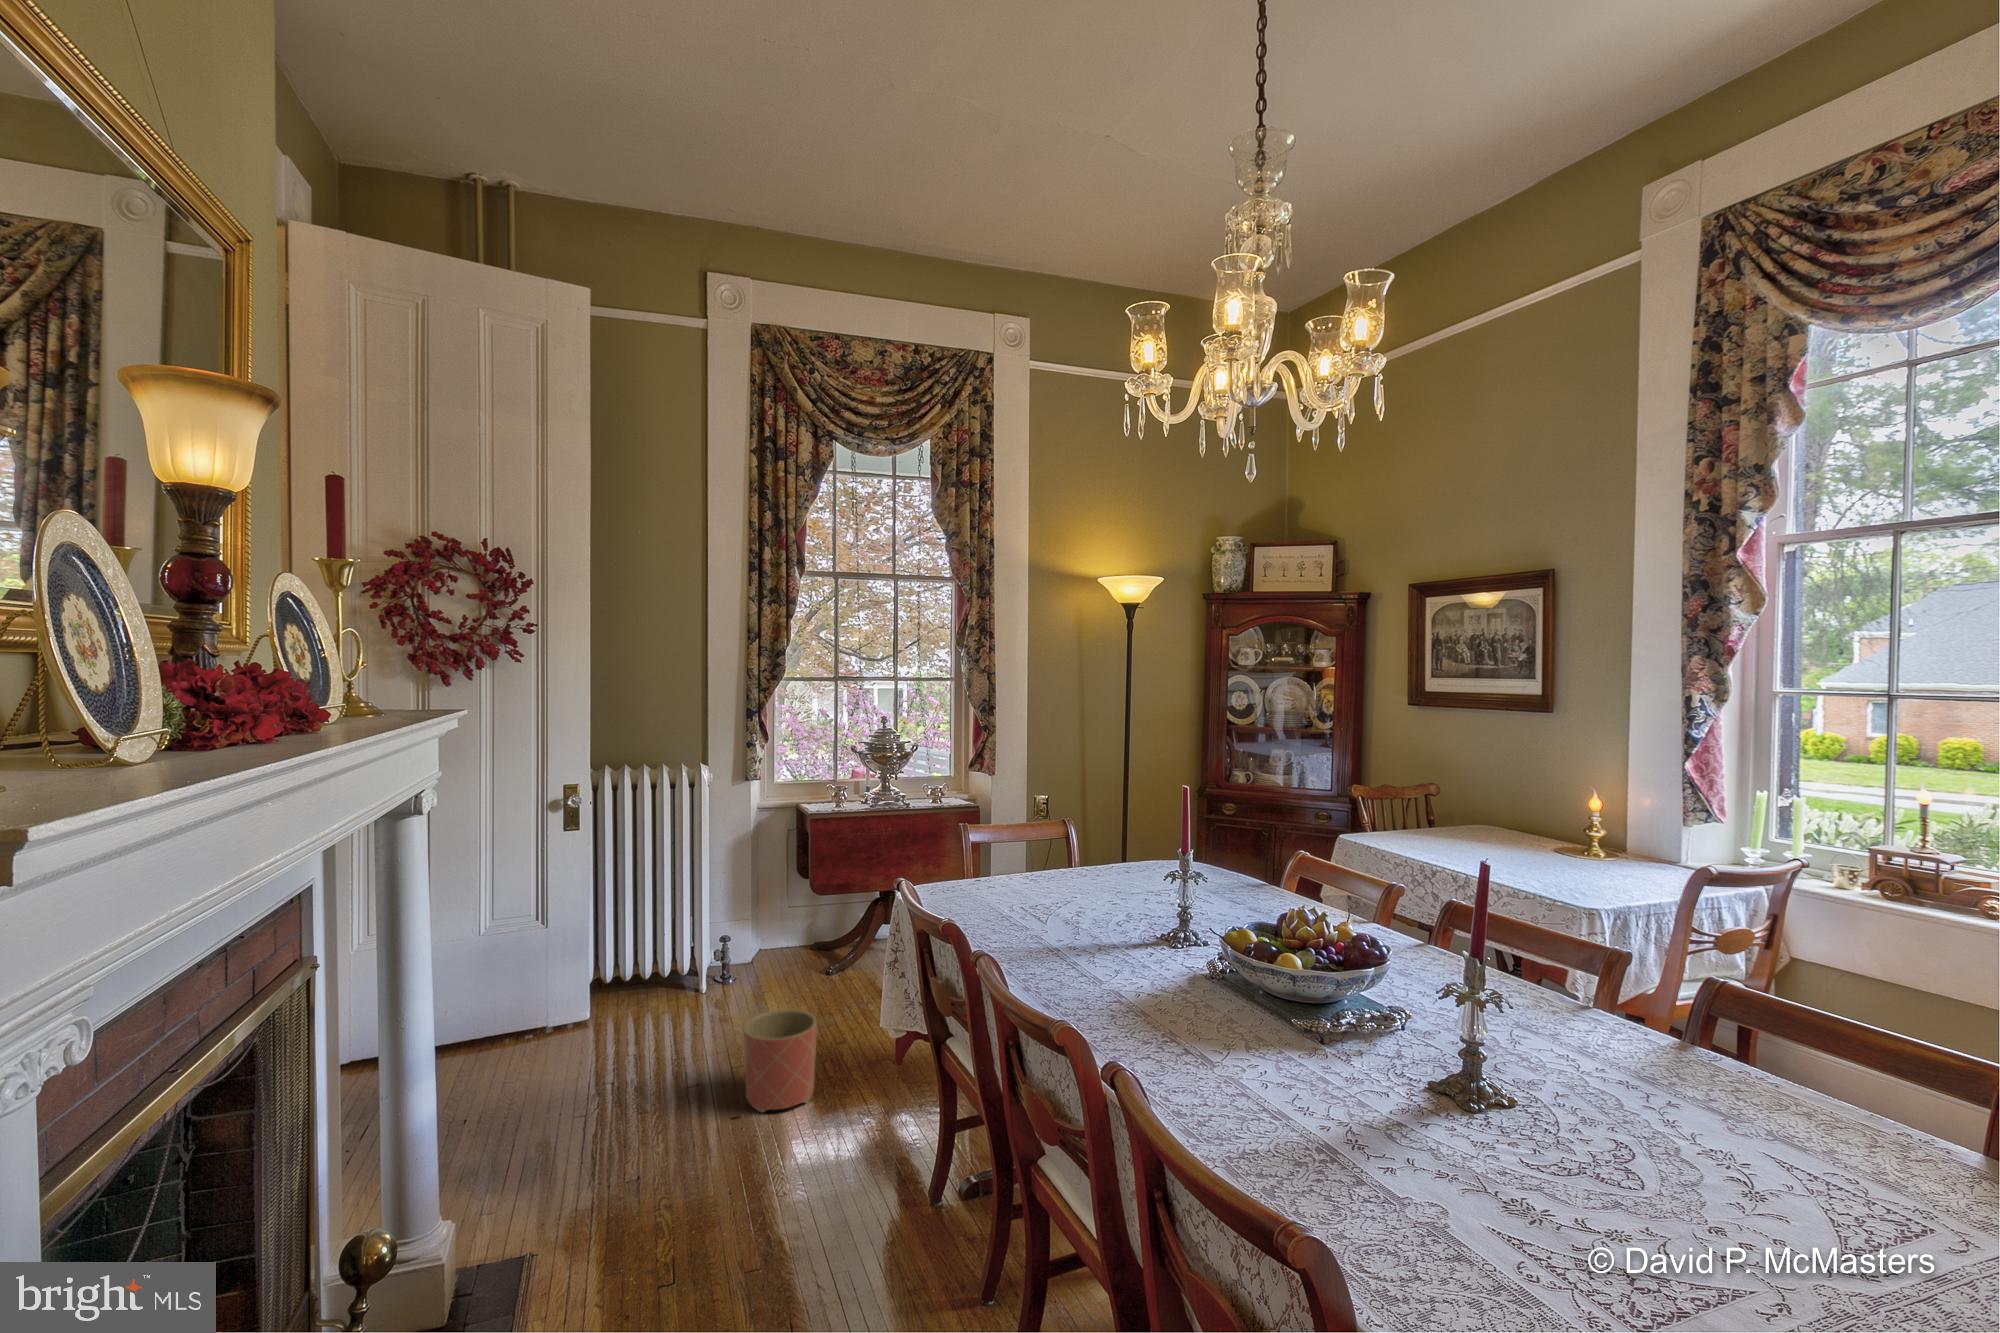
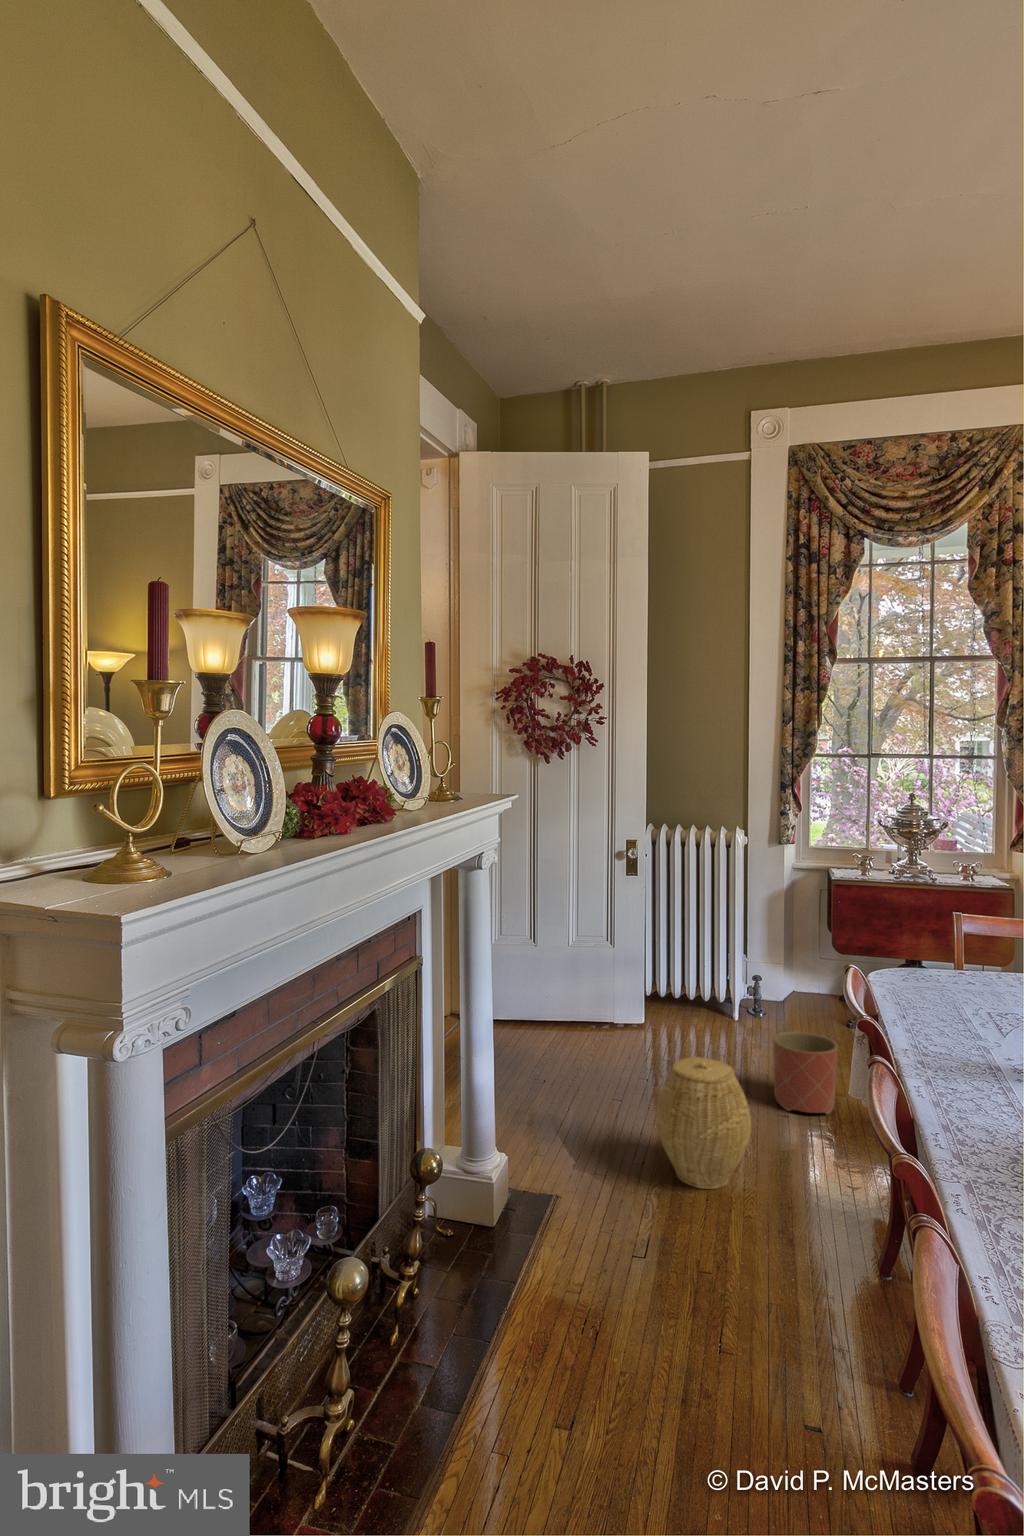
woven basket: none [588,1094,718,1276] -> present [656,1057,751,1189]

